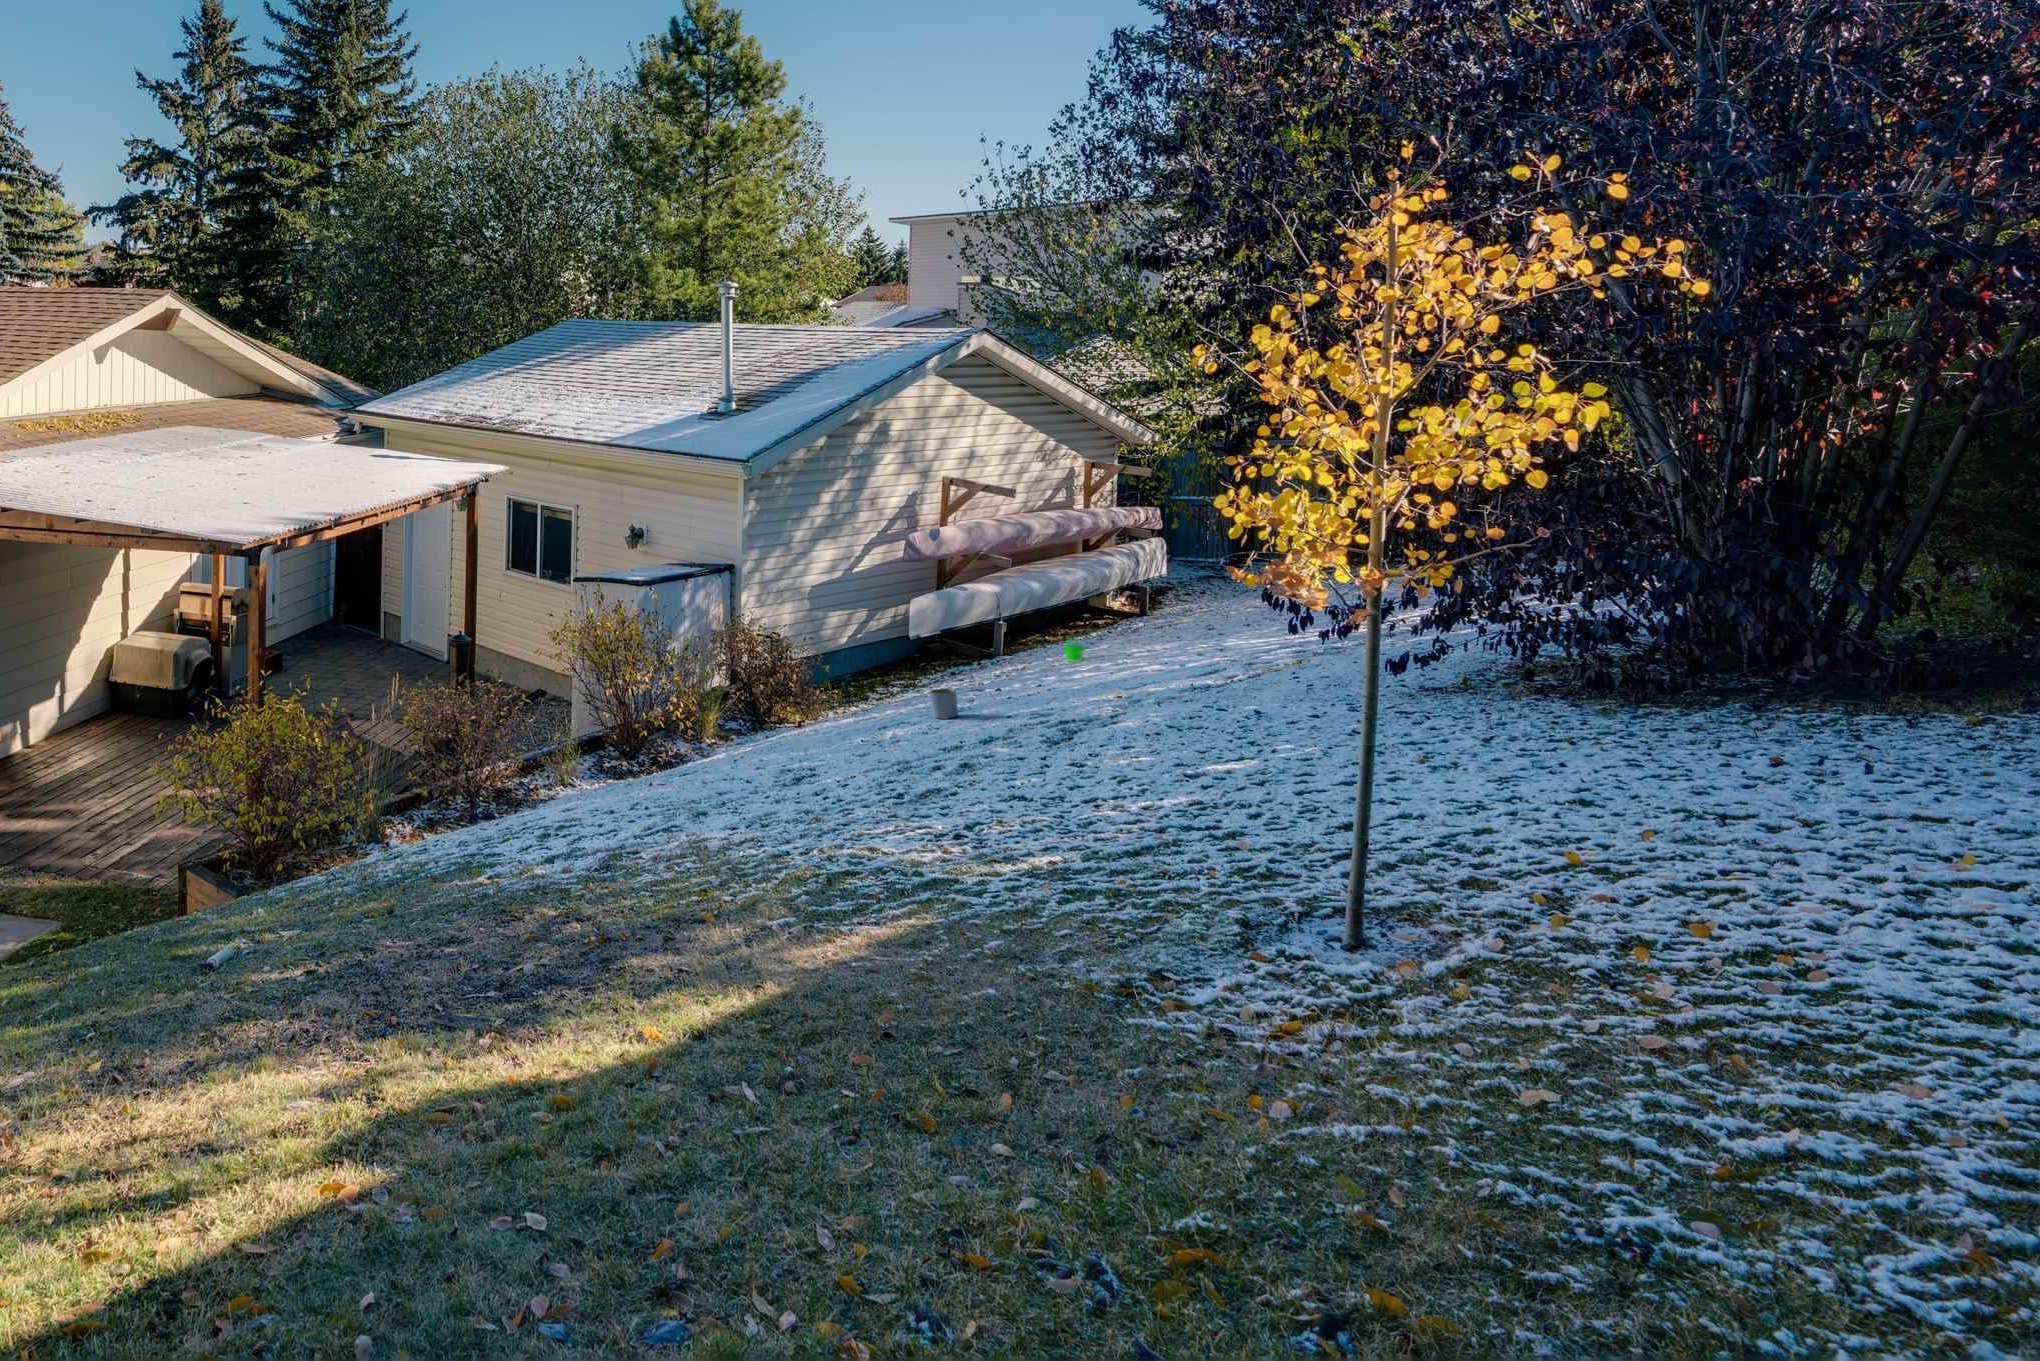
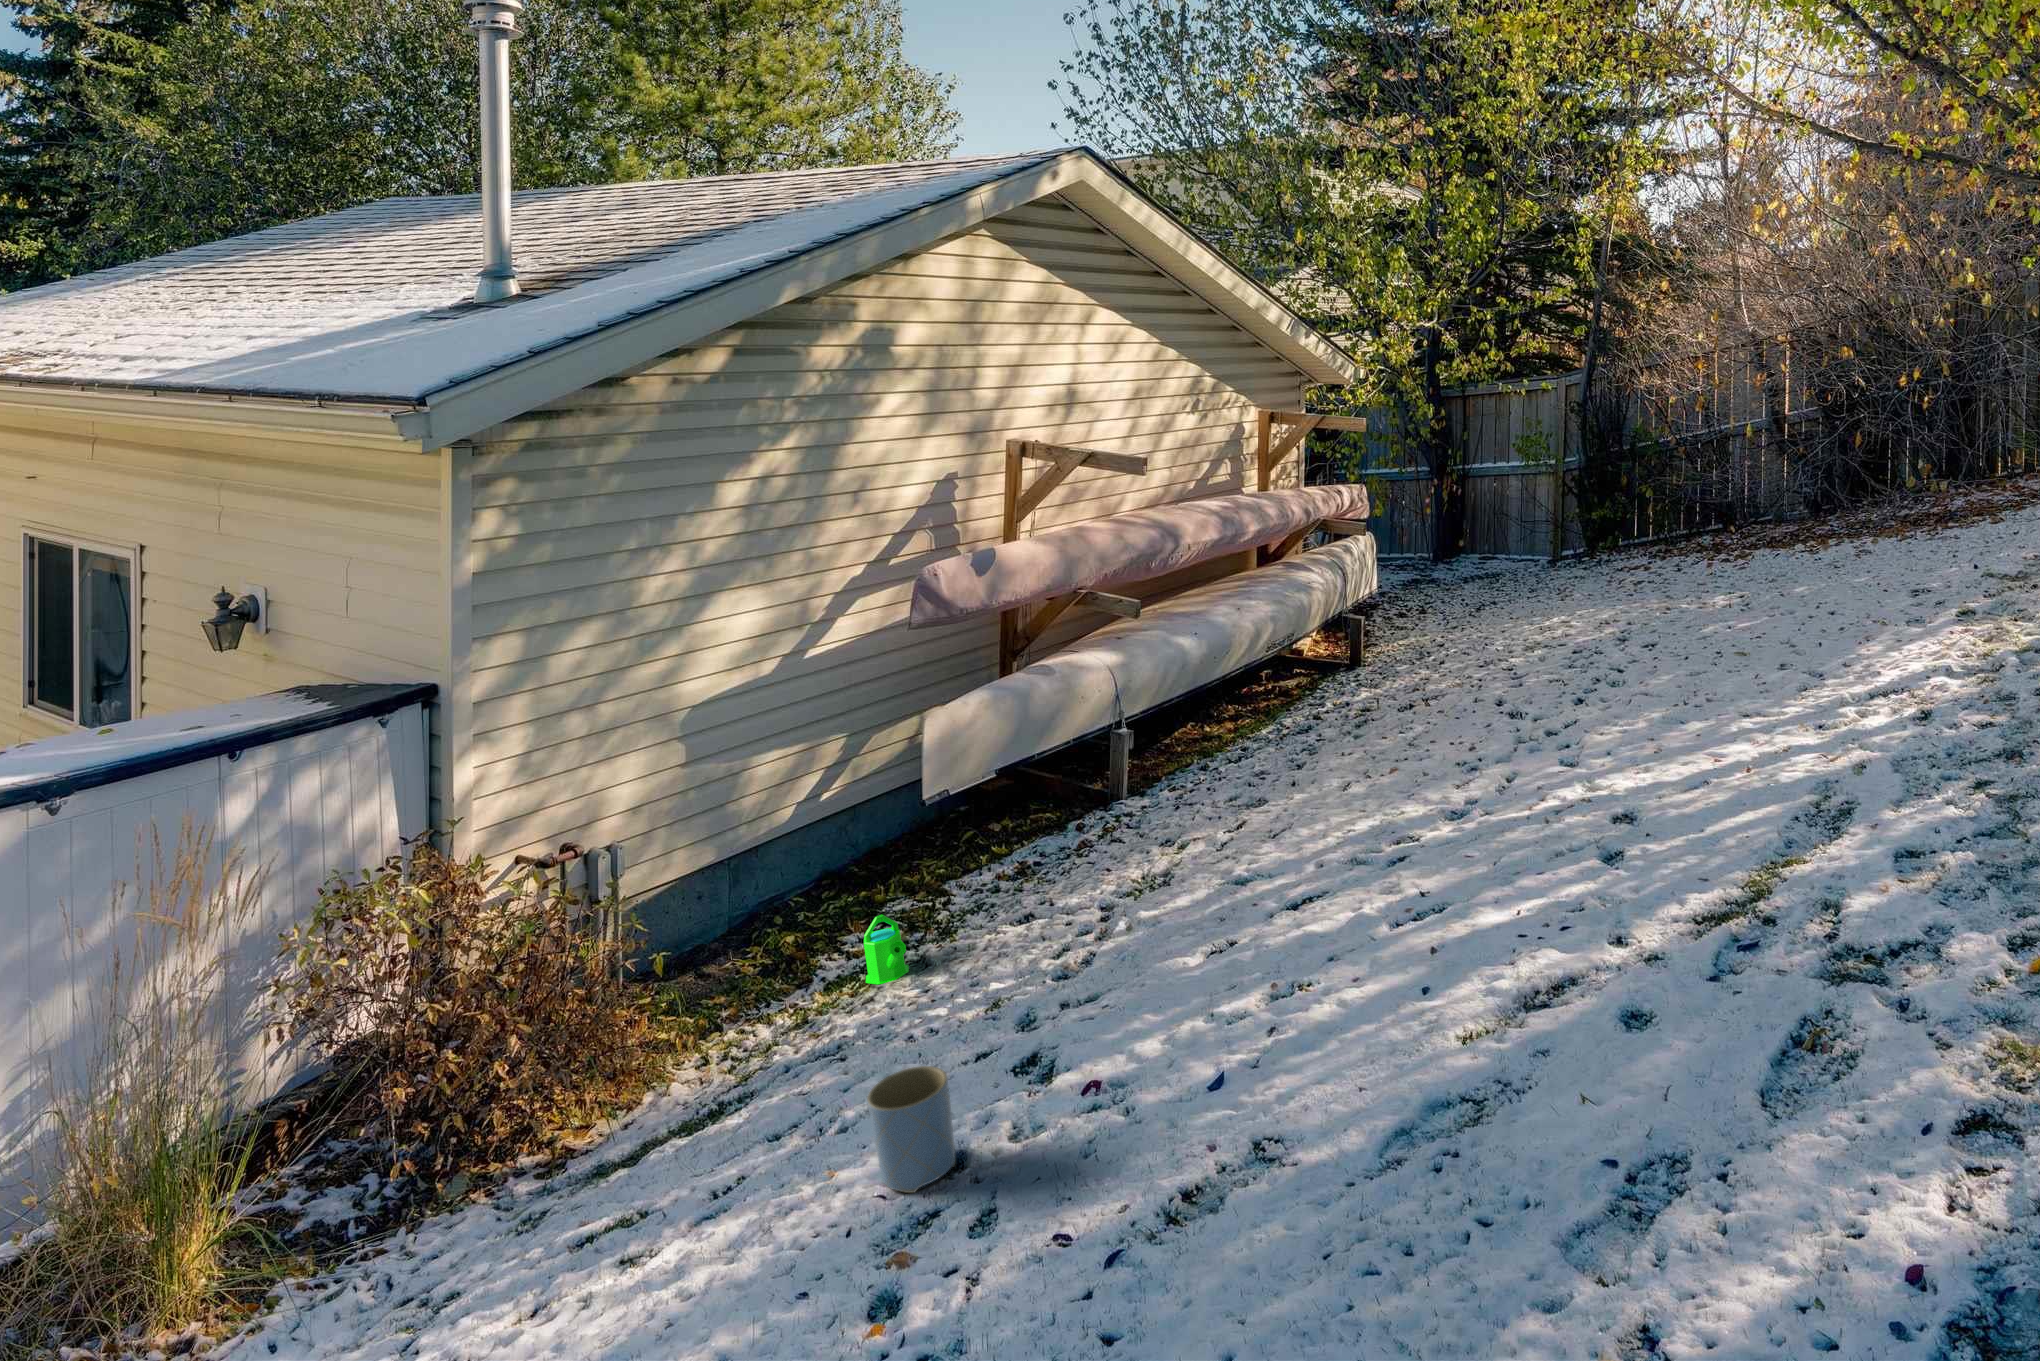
watering can: present [1064,639,1085,662] -> present [864,915,909,985]

